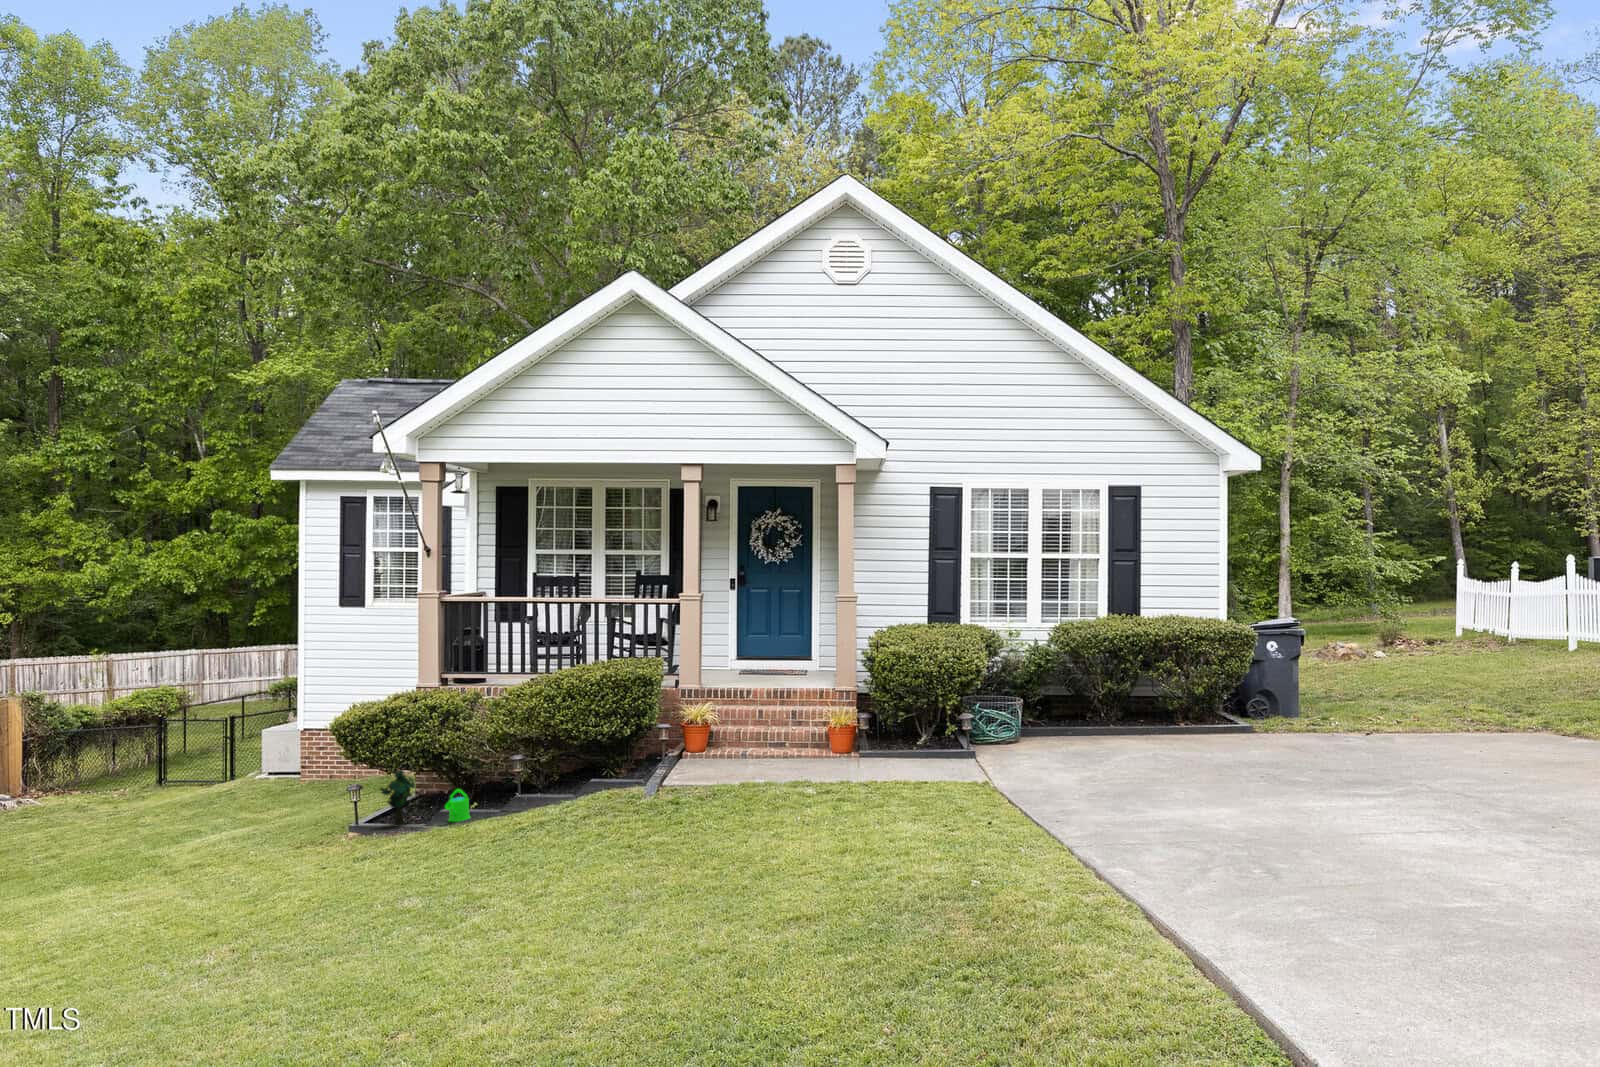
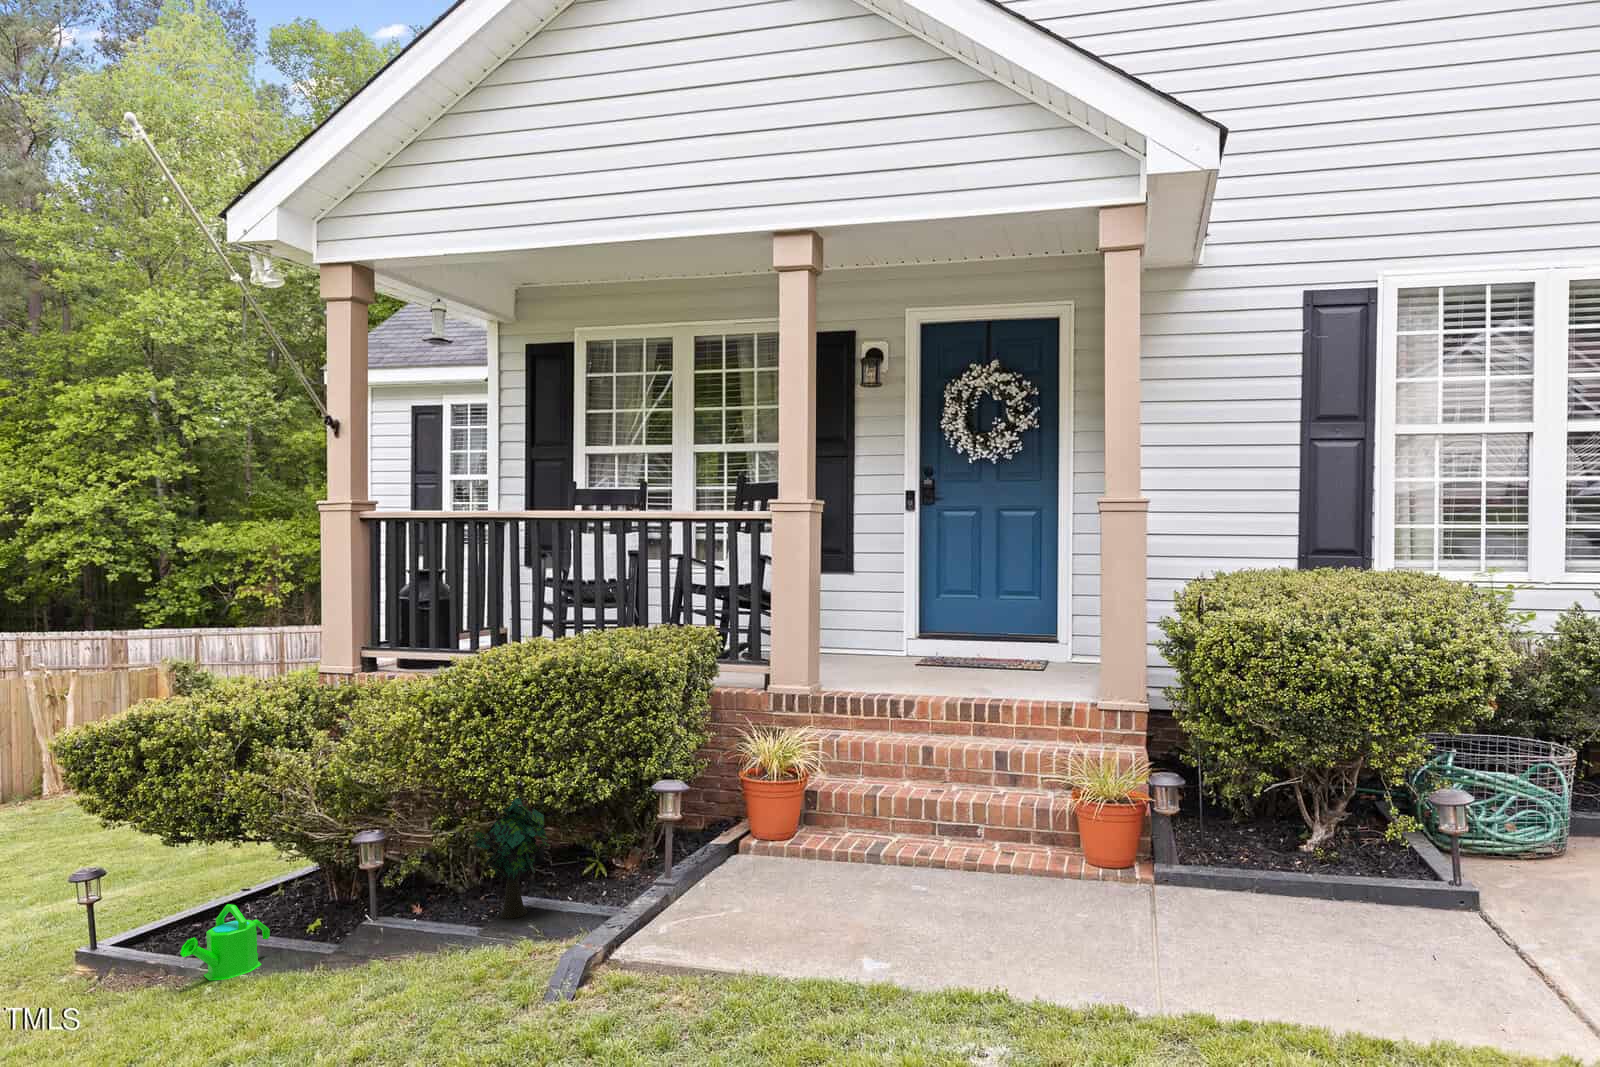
decorative plant: present [380,770,415,827] -> present [473,797,550,919]

